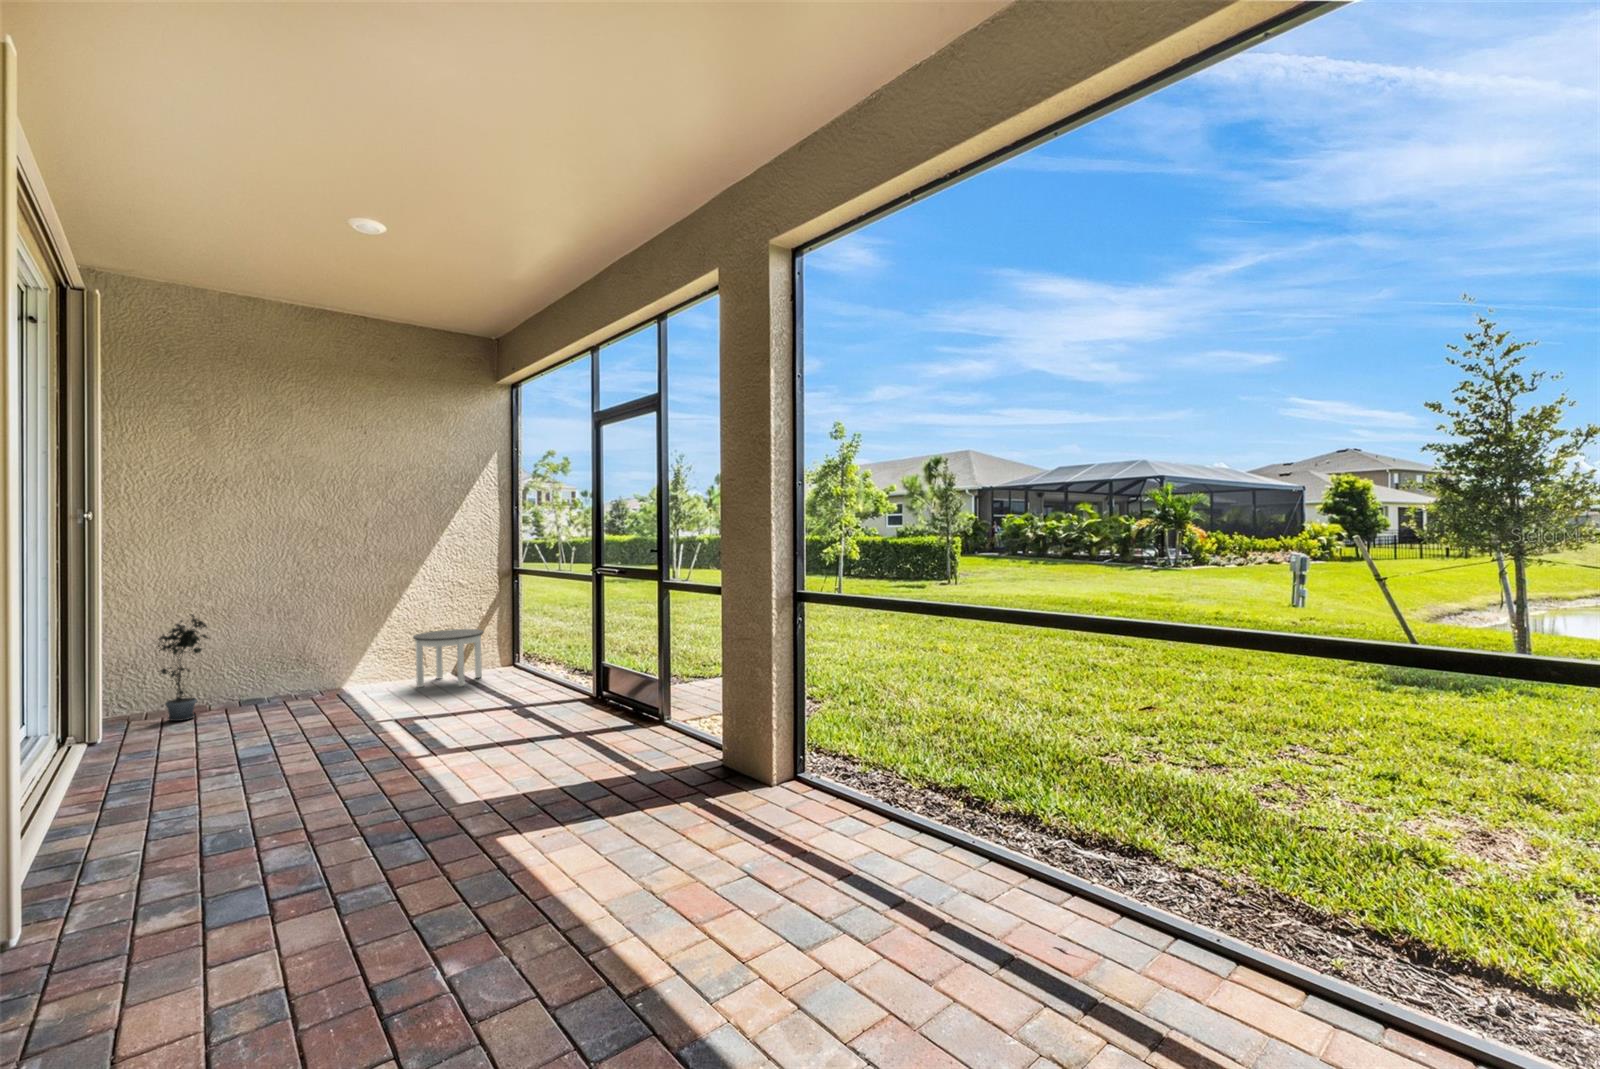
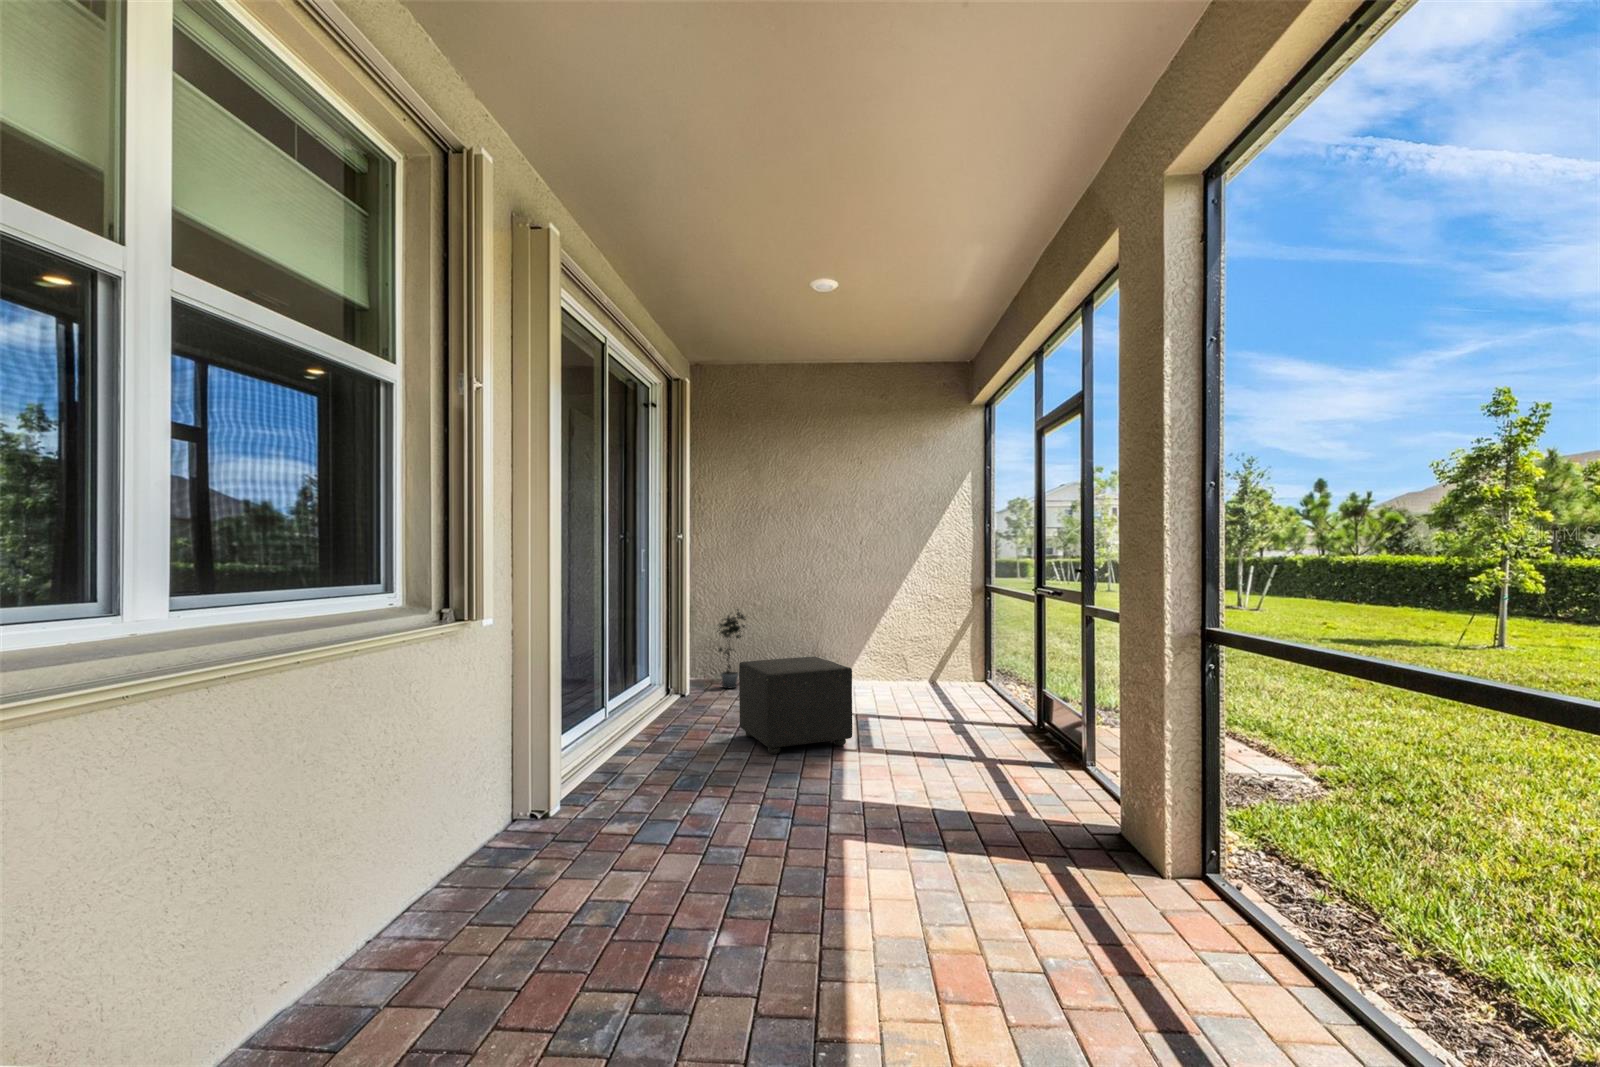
round table: present [413,629,484,687] -> none [889,640,950,694]
ottoman: none [257,660,426,780] -> present [739,657,852,754]

